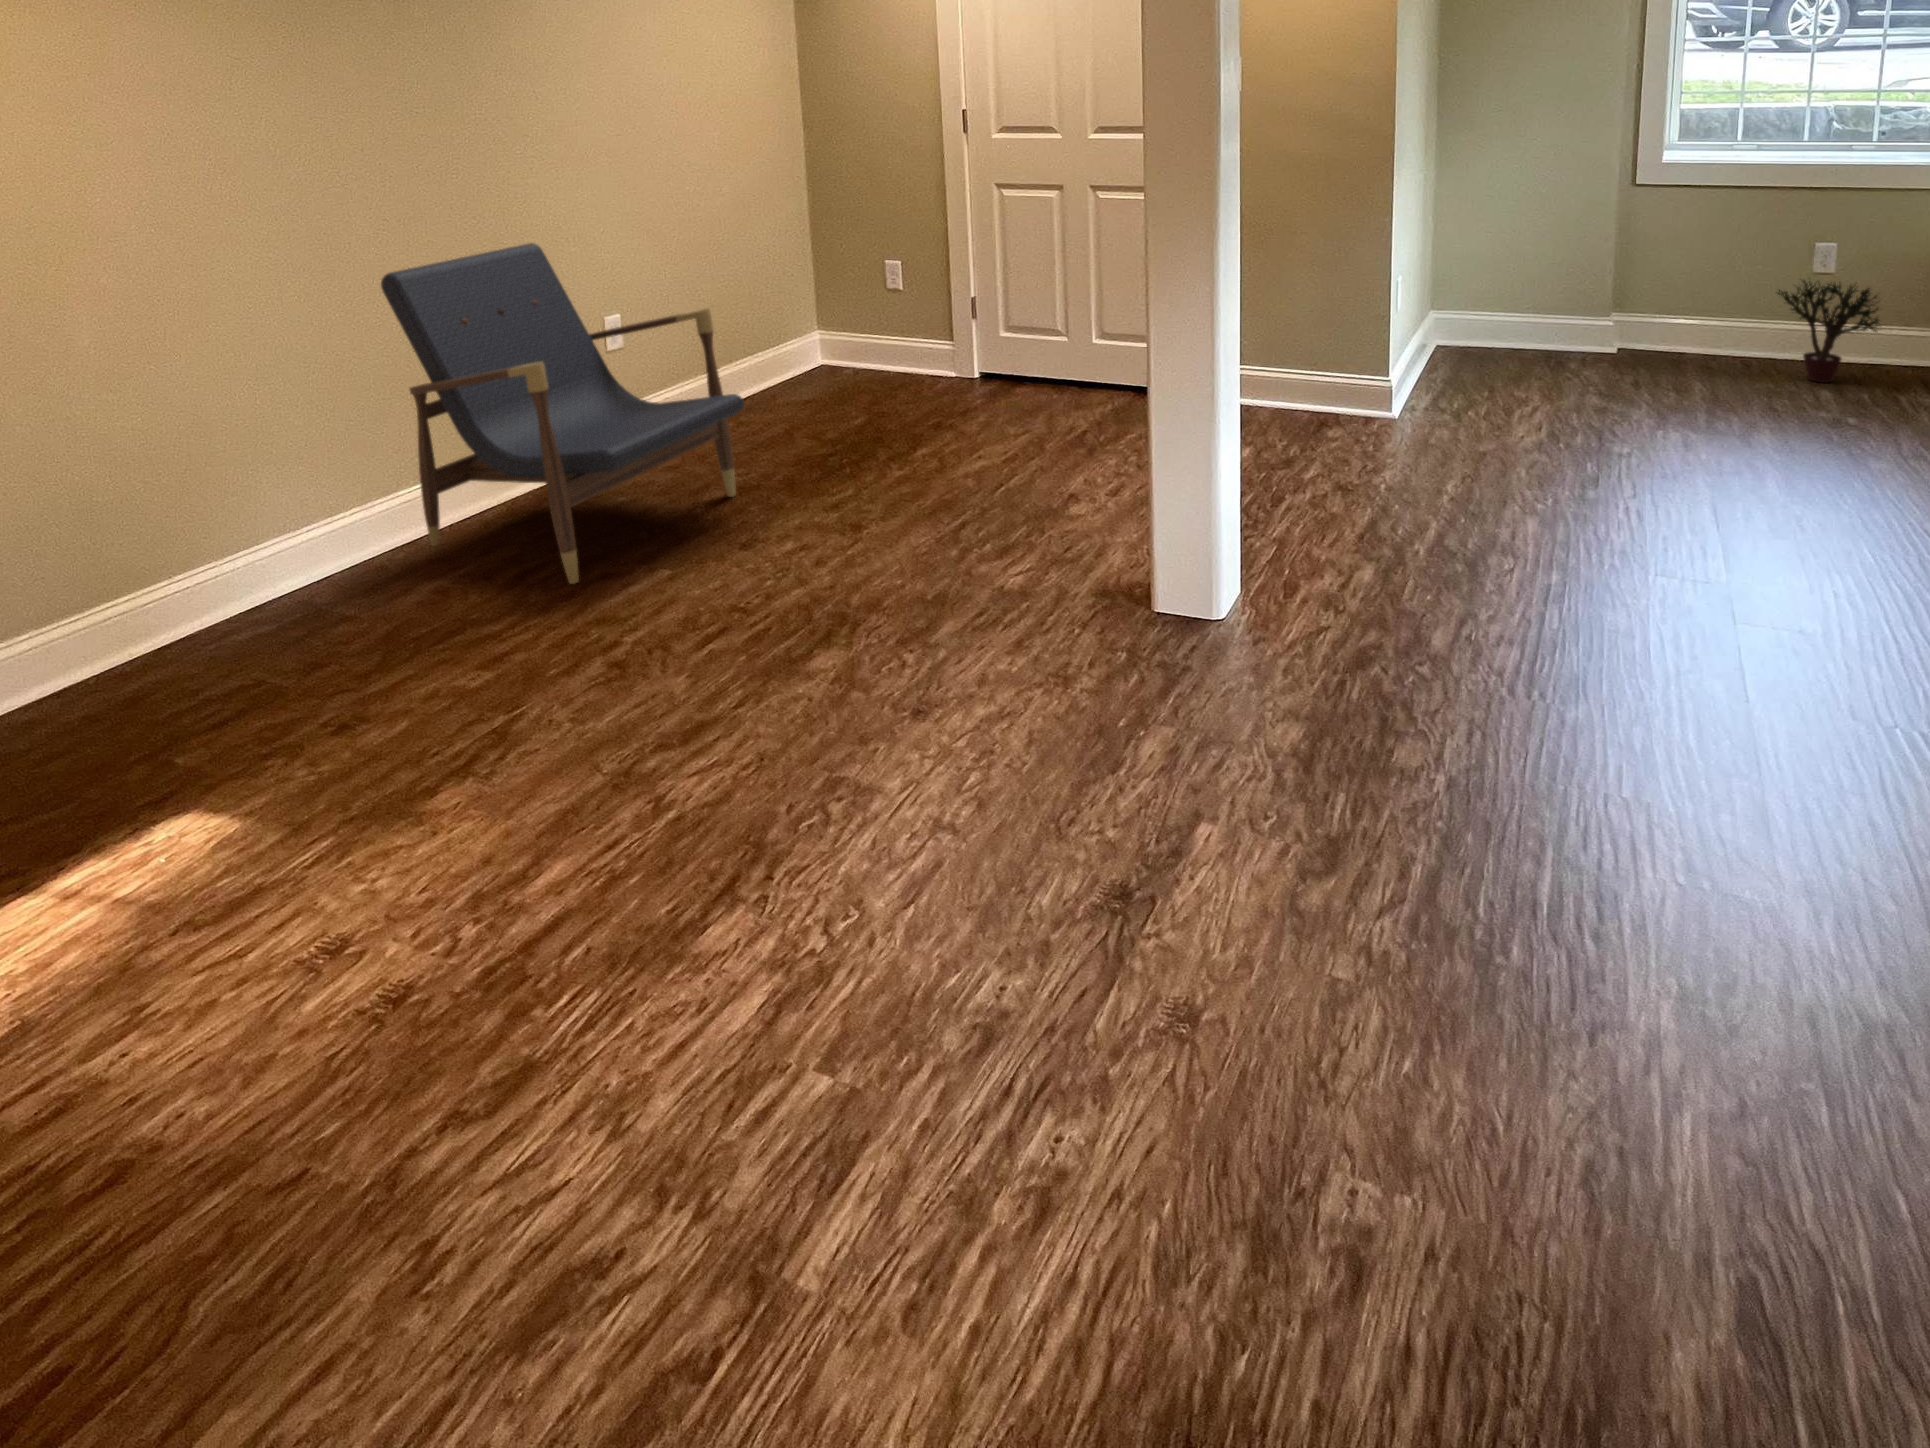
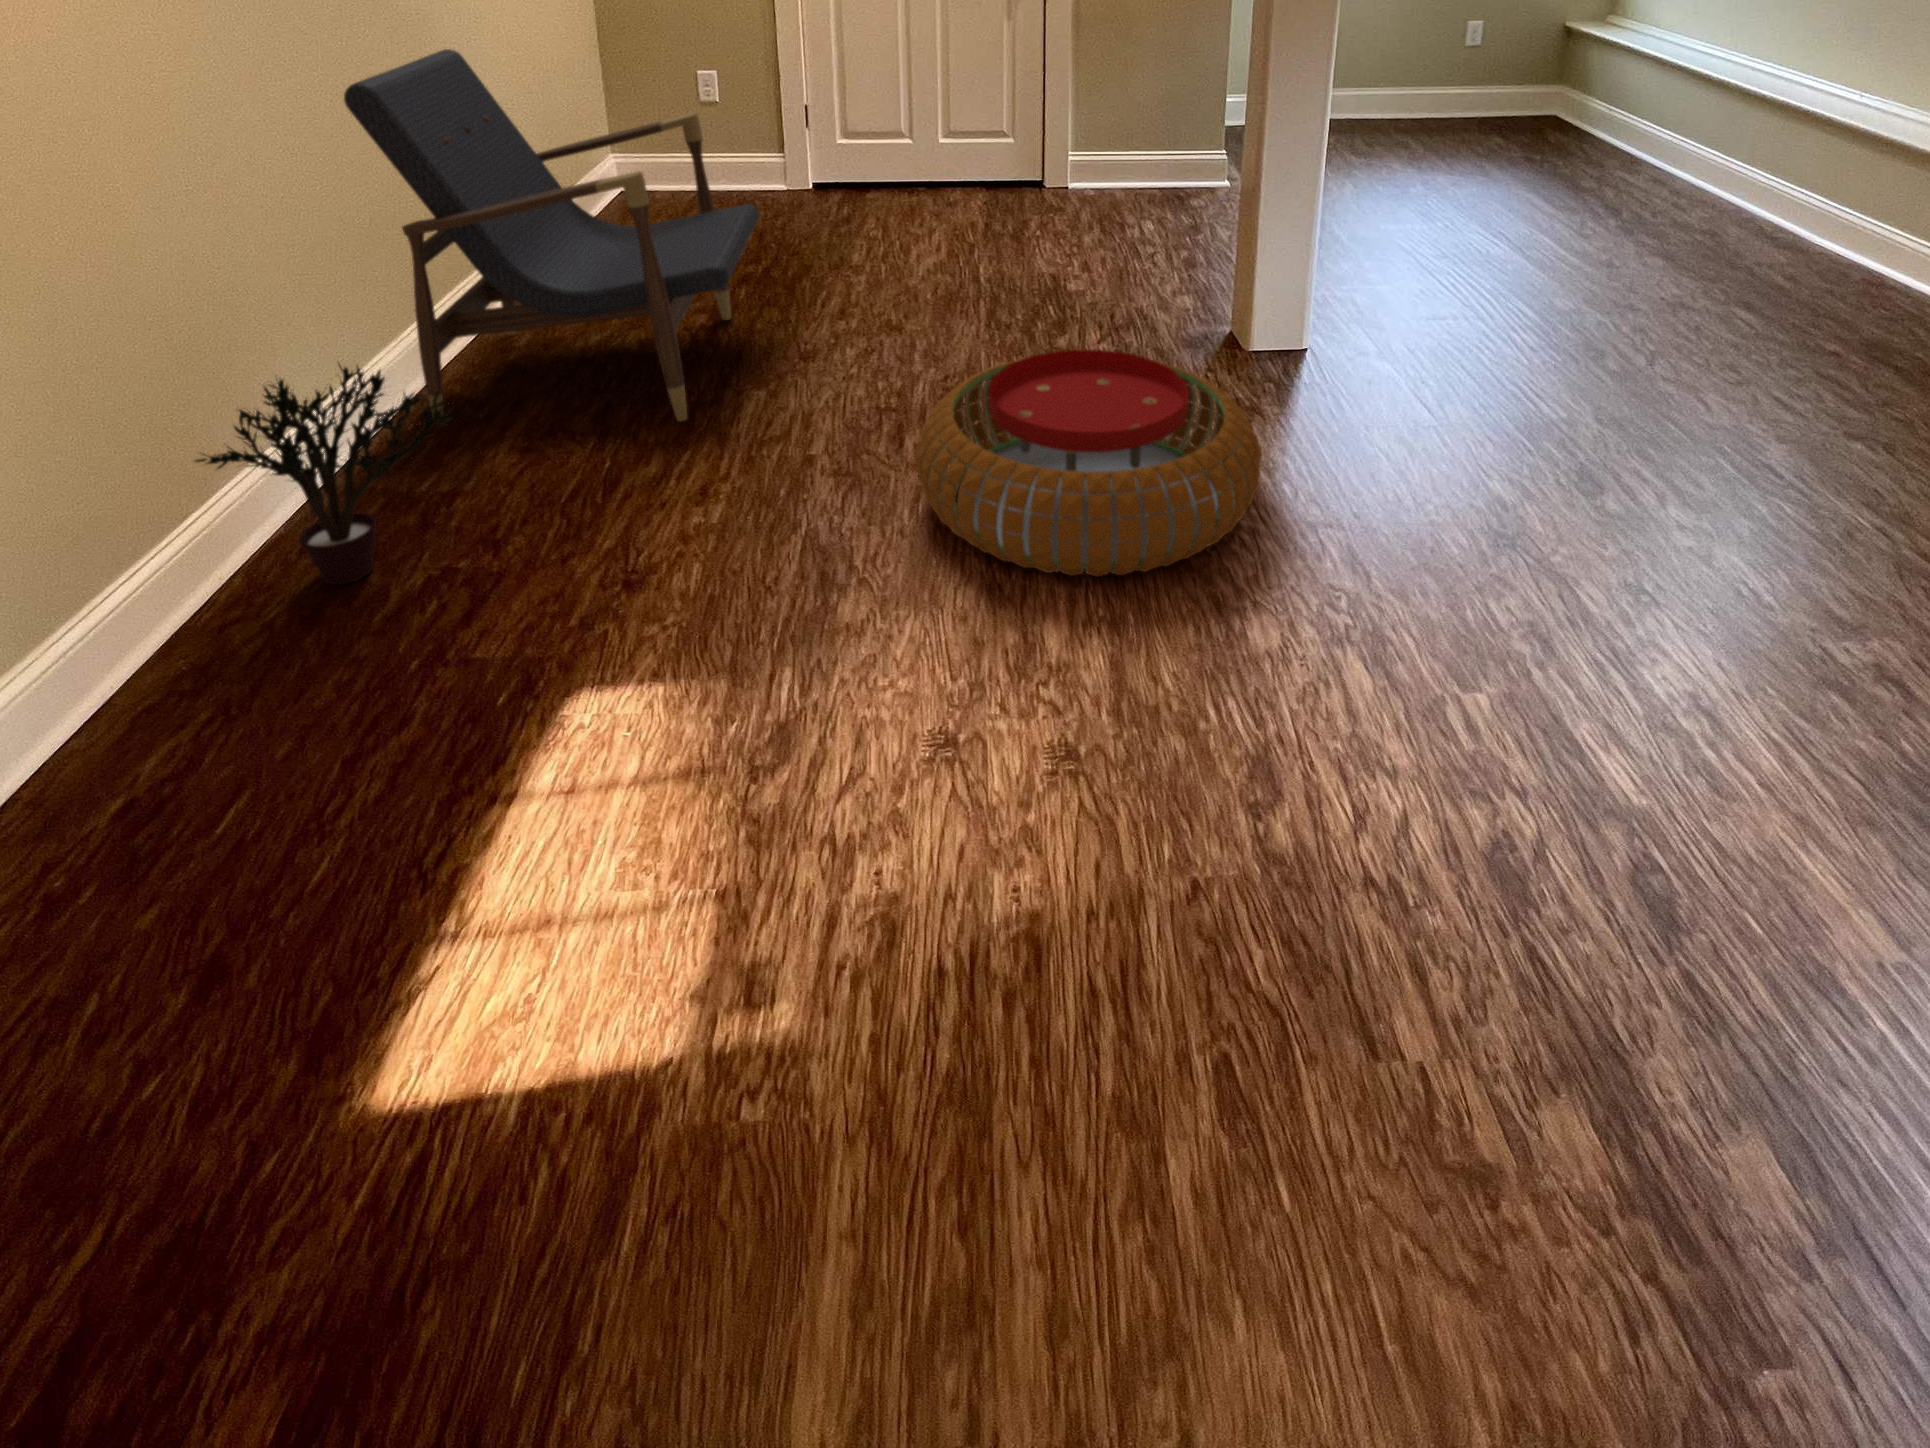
potted plant: present [1778,280,1881,382] -> present [196,364,456,585]
pouf: none [568,579,924,821] -> present [917,350,1261,577]

